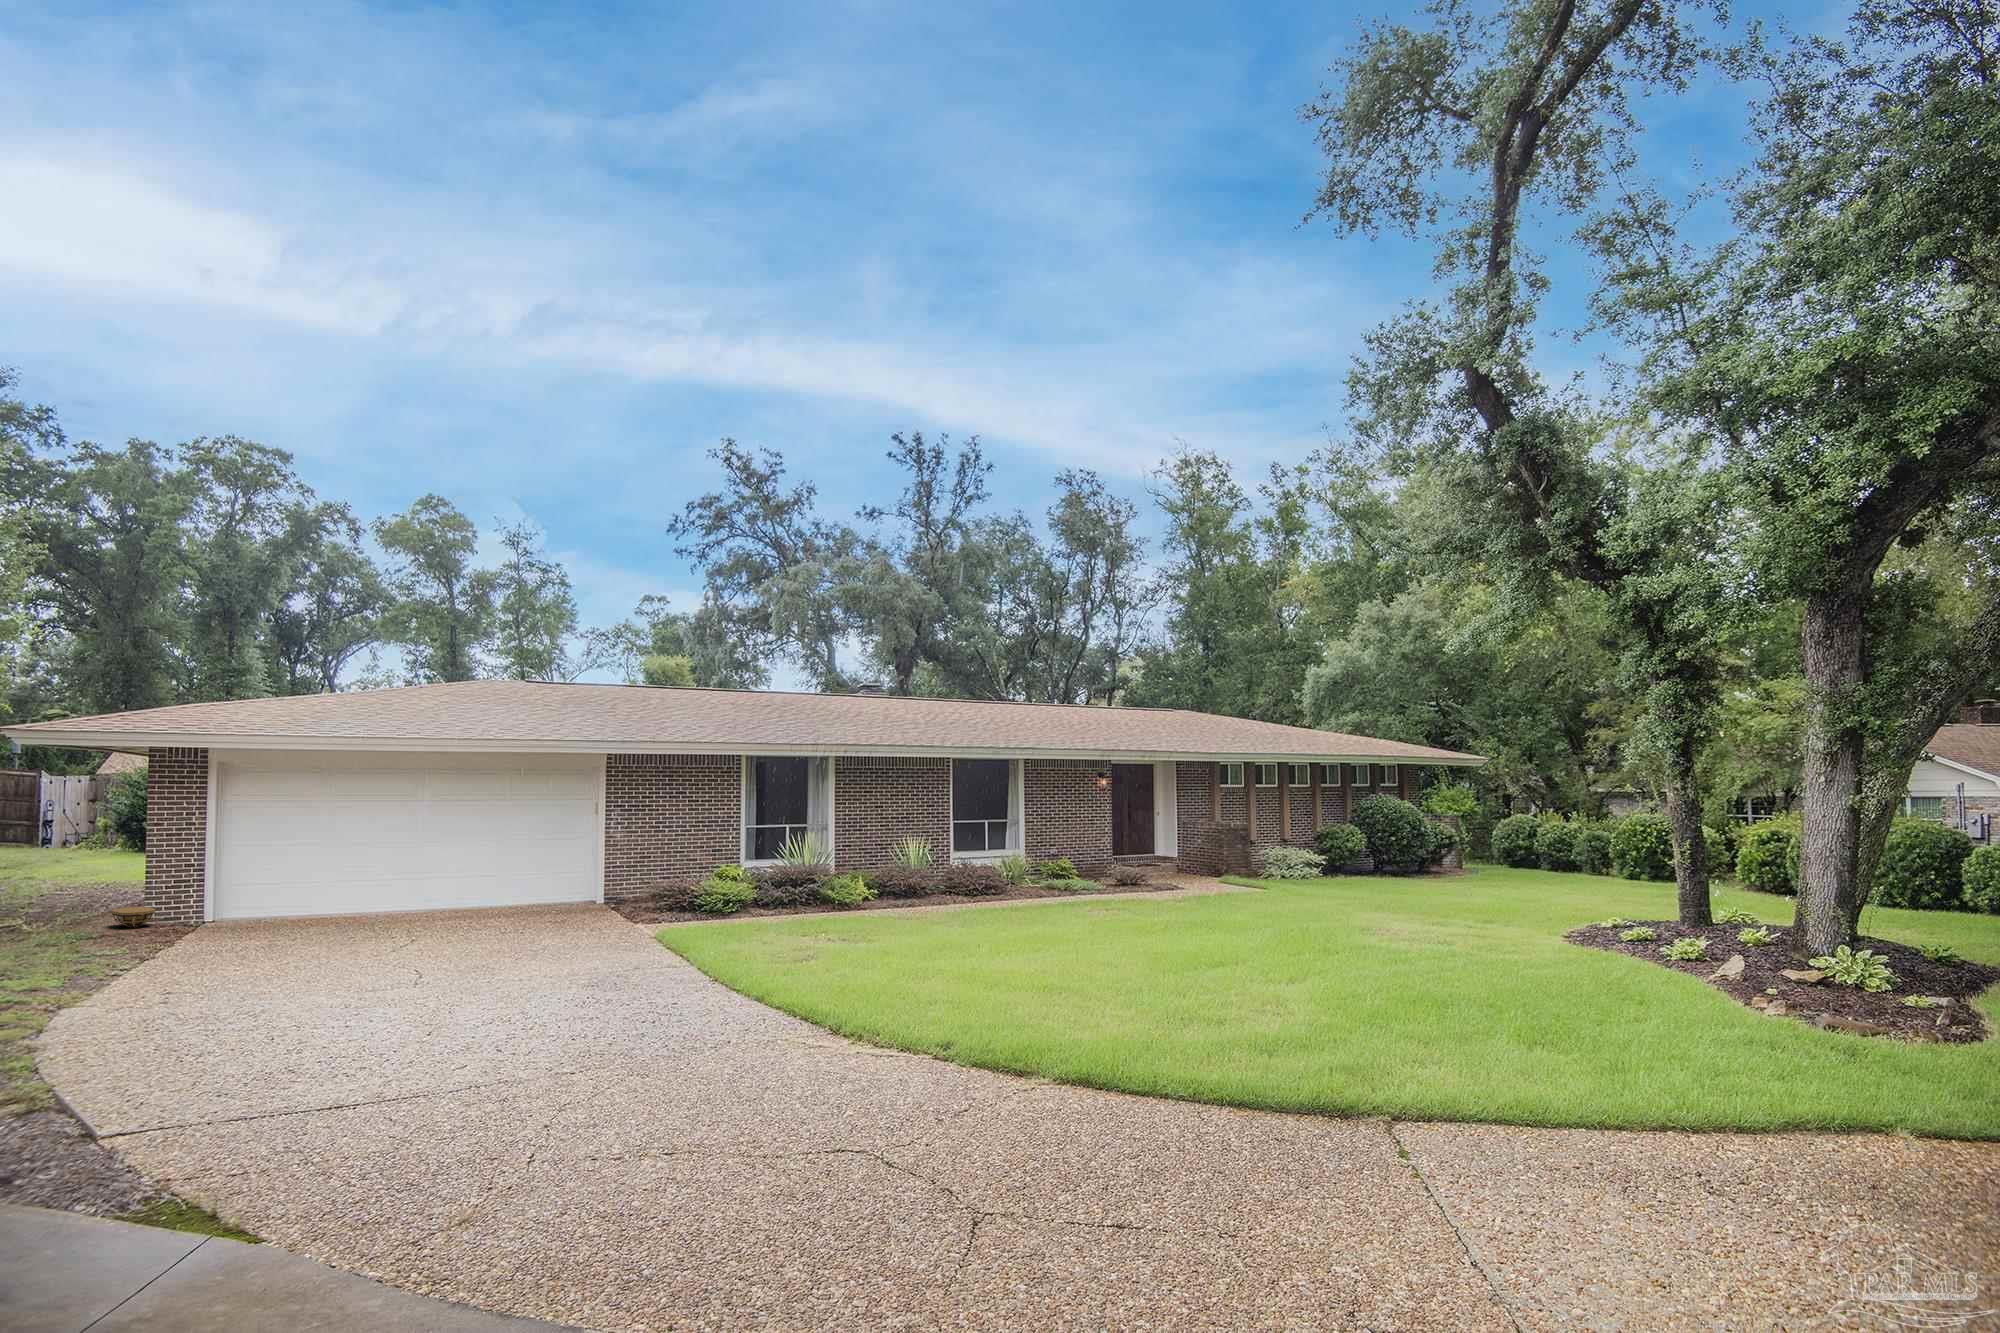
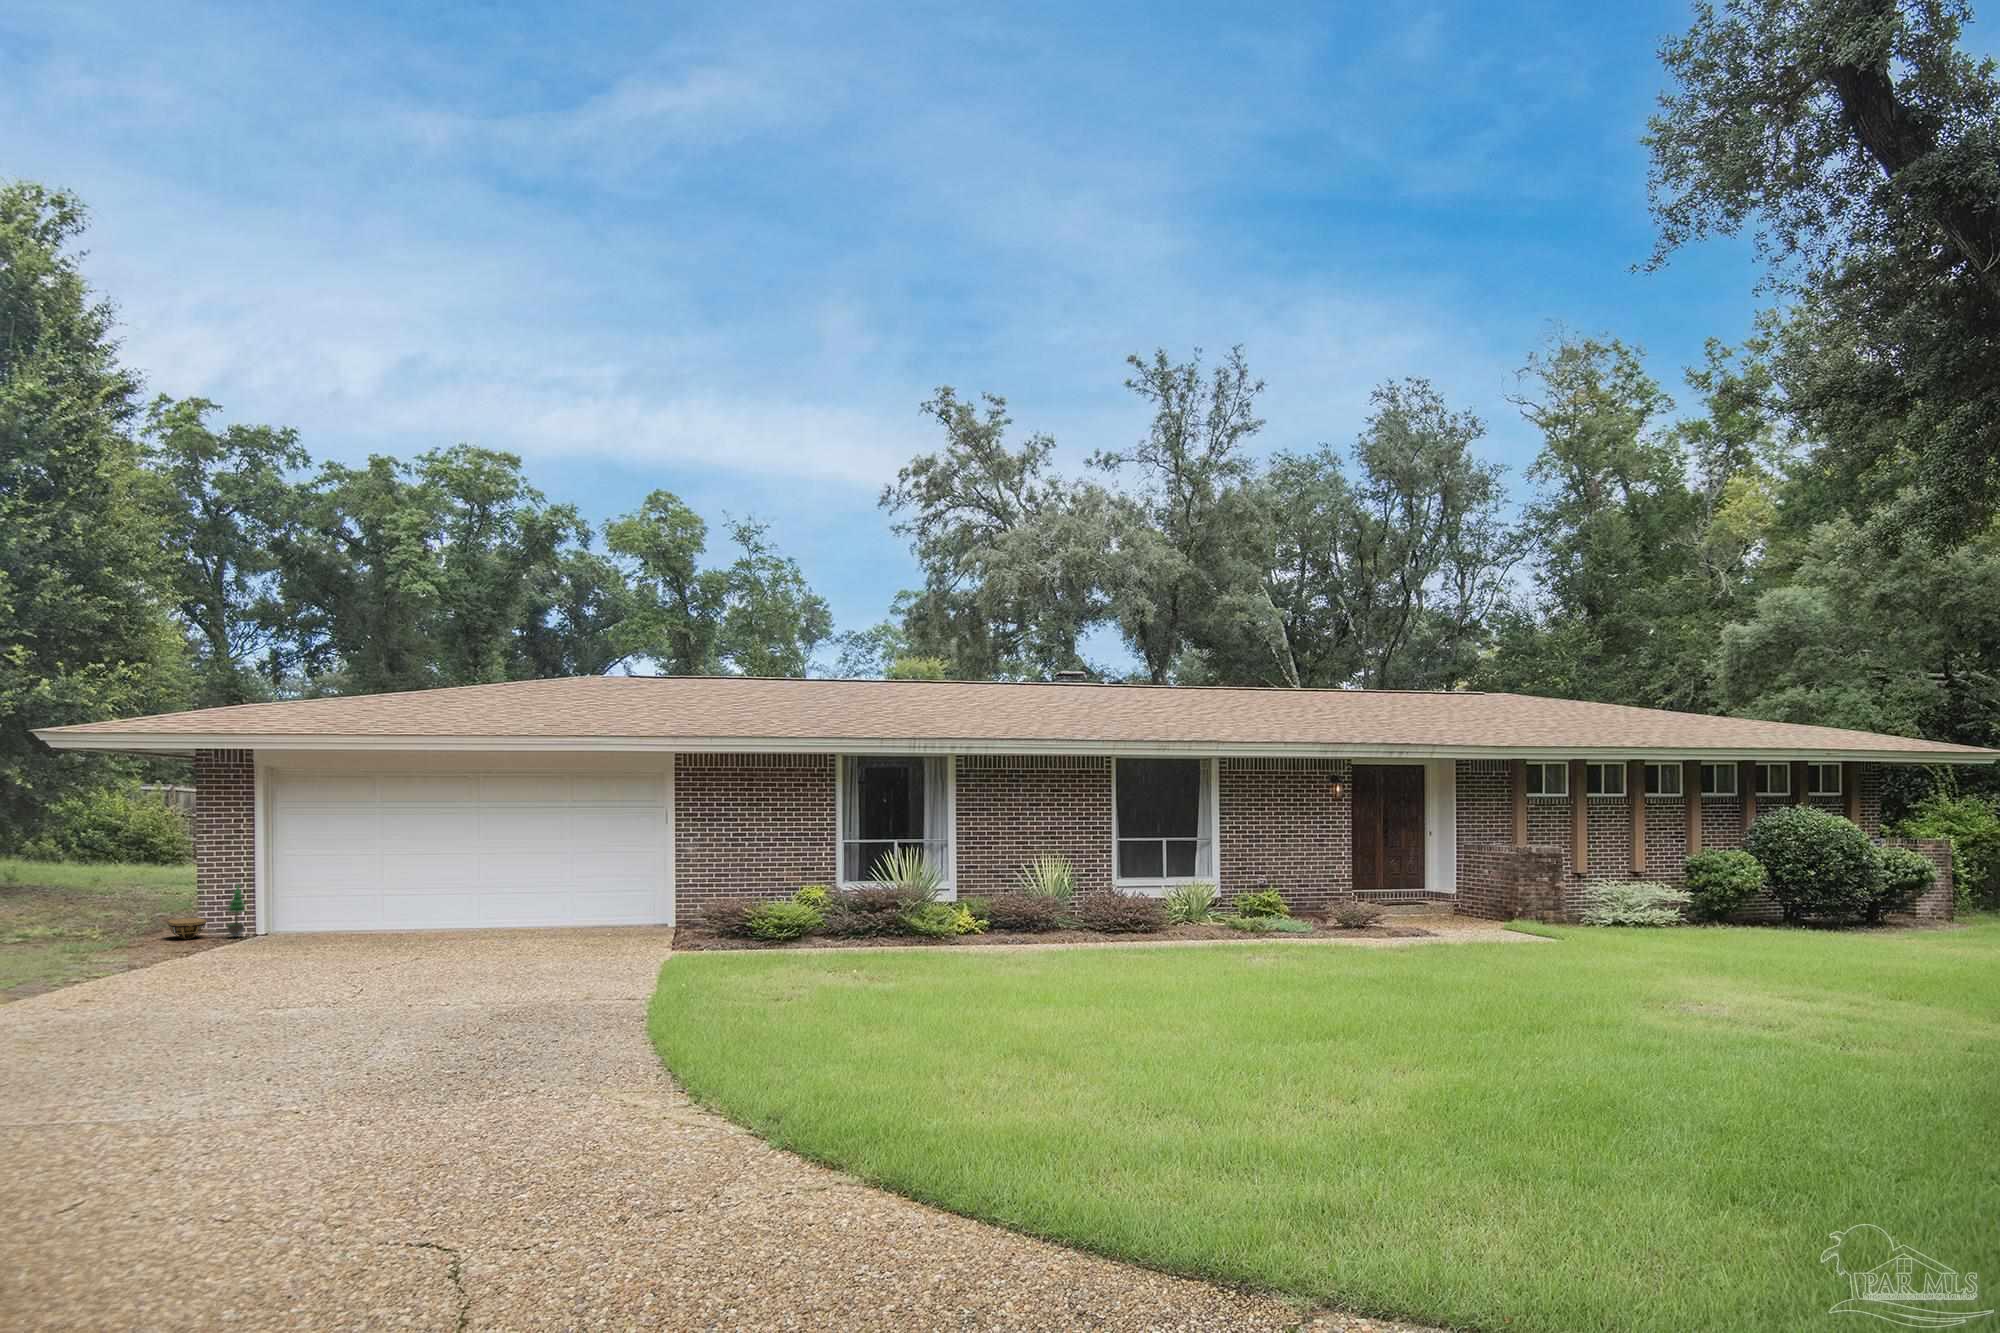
potted tree: none [178,873,201,924] -> present [227,885,246,937]

